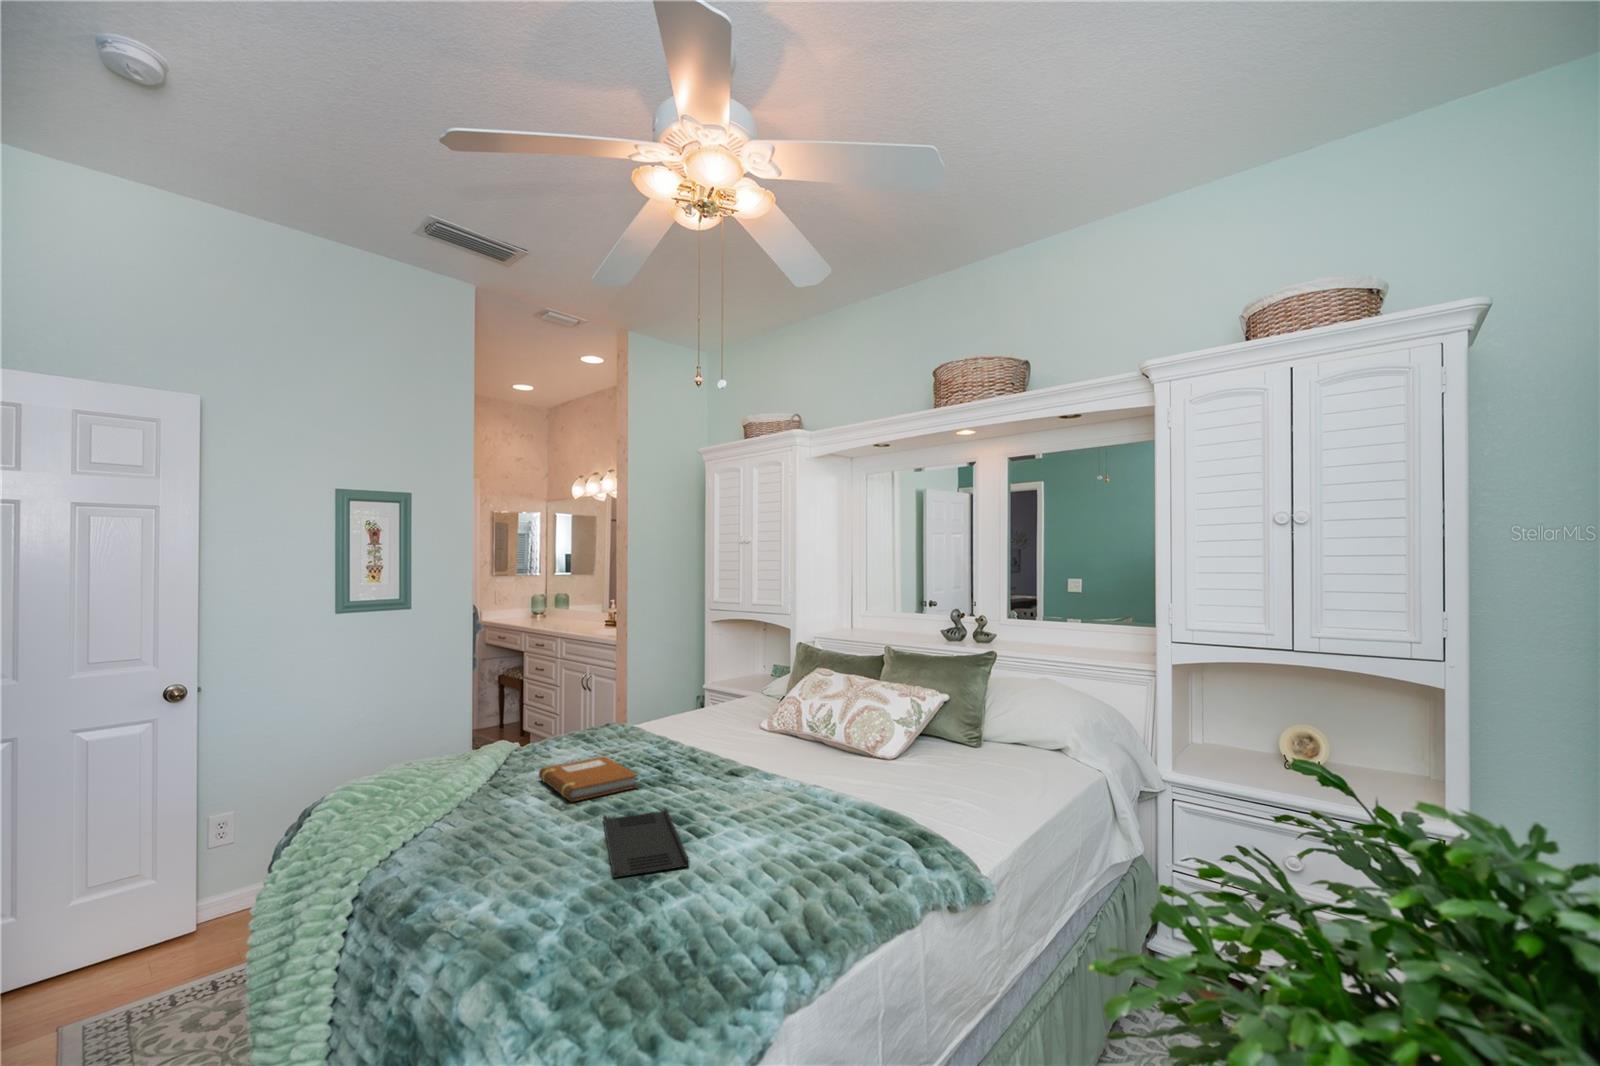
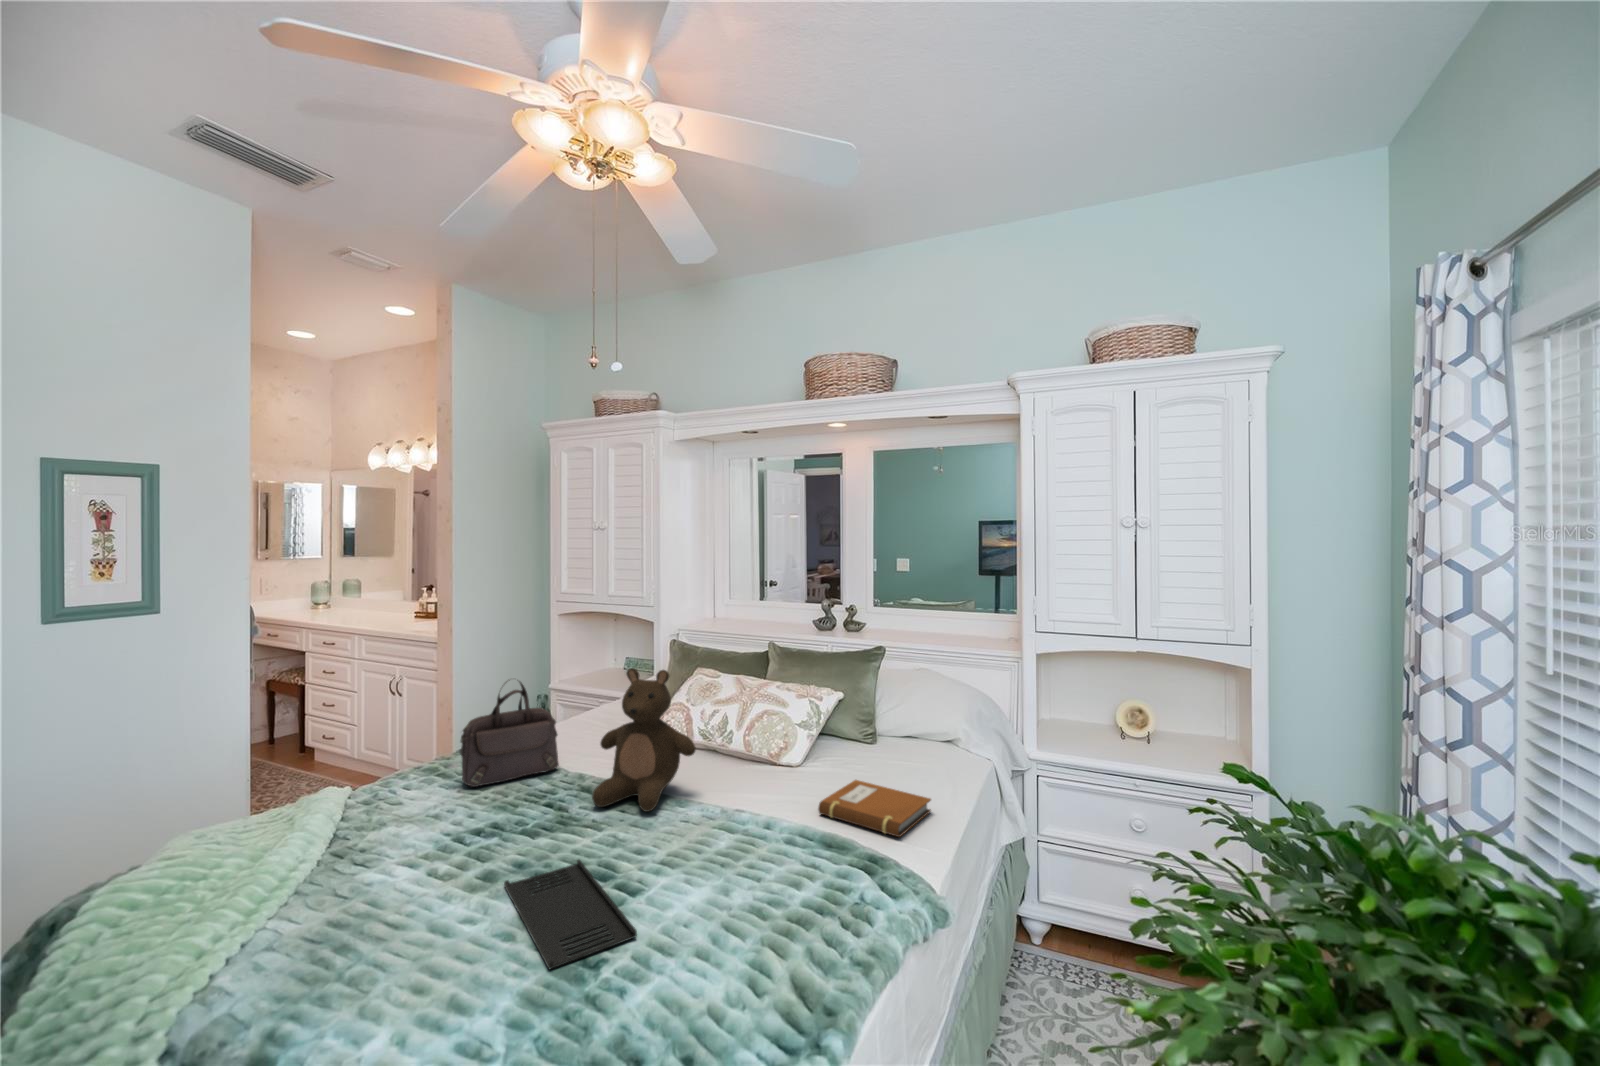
stuffed bear: none [694,654,786,781] -> present [592,668,696,812]
handbag: none [597,661,679,751] -> present [460,680,559,787]
notebook: present [539,756,638,802] -> present [818,780,931,837]

